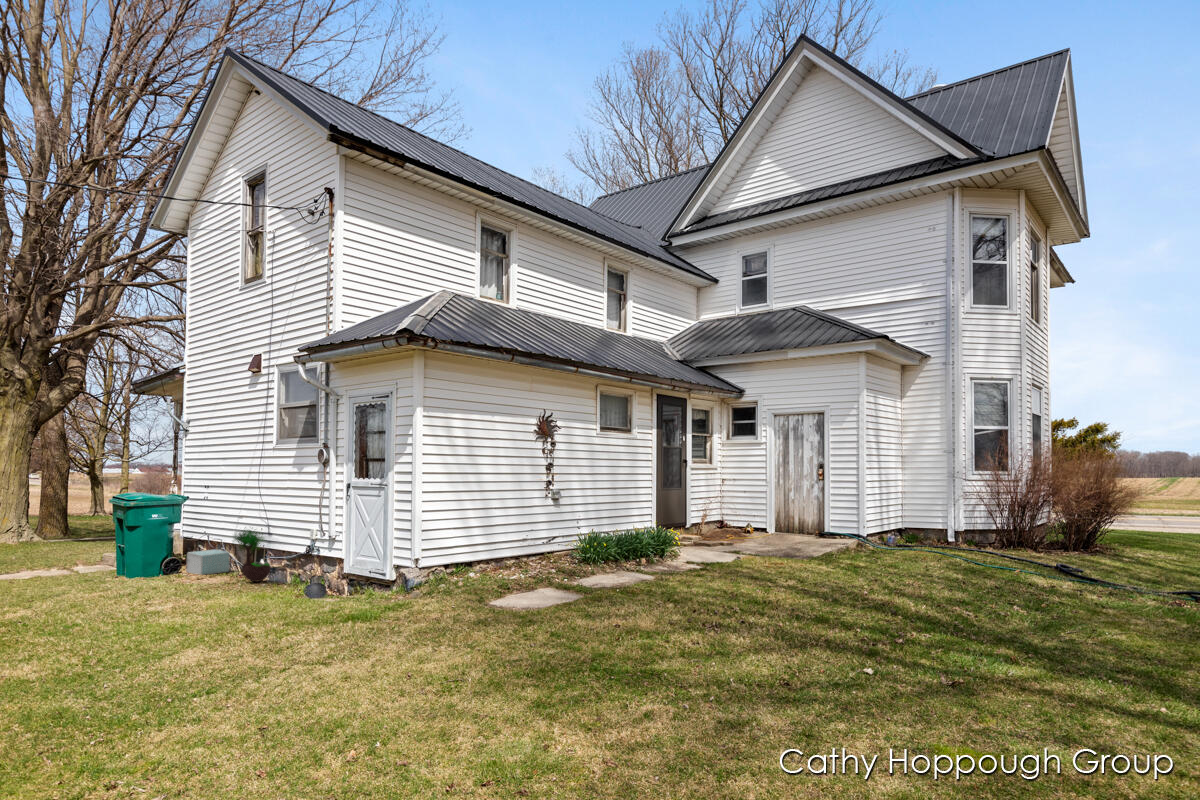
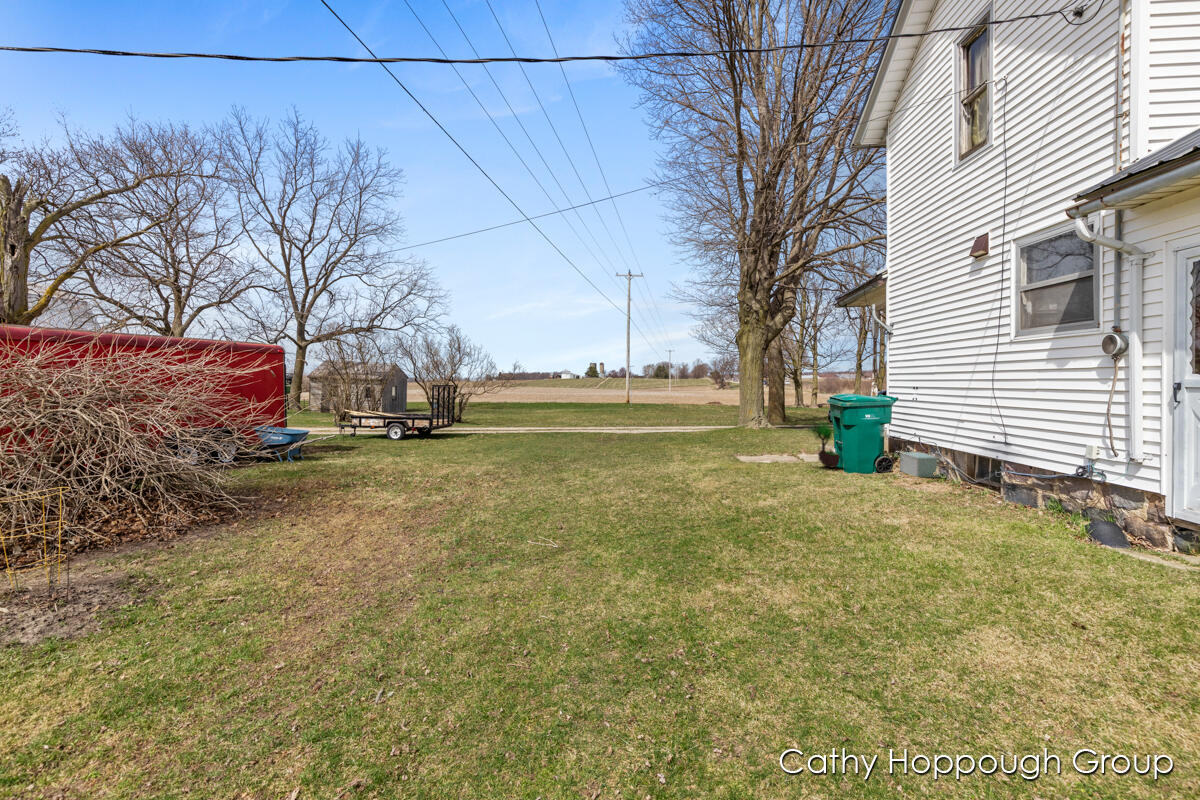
potted tree: present [235,530,271,582] -> present [811,423,840,468]

